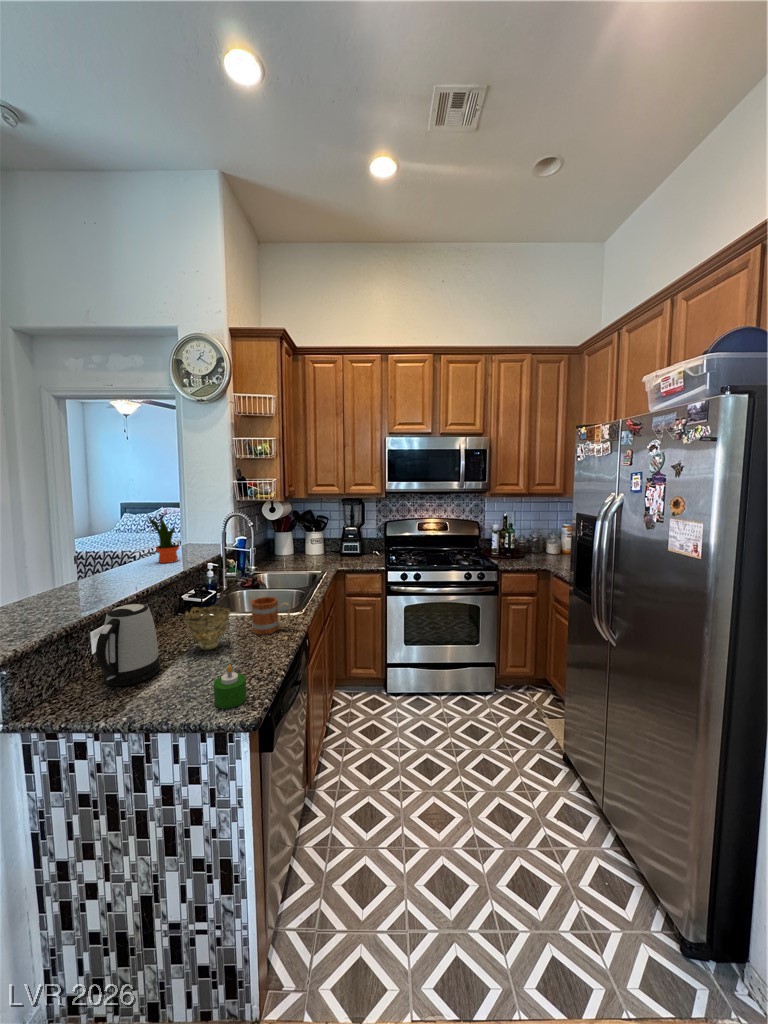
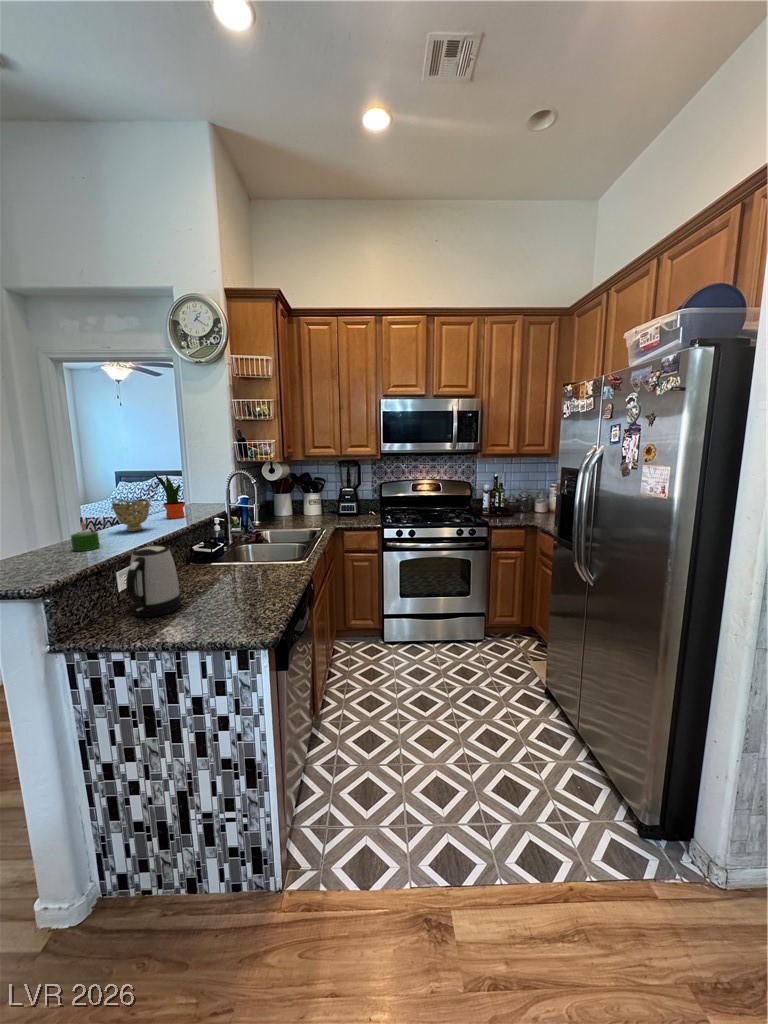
mug: present [251,597,290,635] -> none [259,545,296,579]
decorative bowl: present [184,604,230,650] -> present [111,499,151,532]
candle: present [214,665,246,709] -> present [71,523,100,551]

